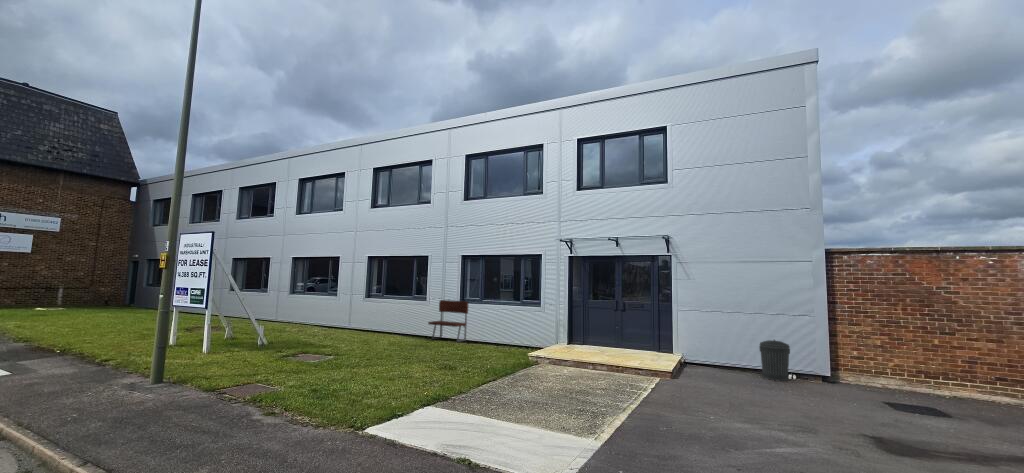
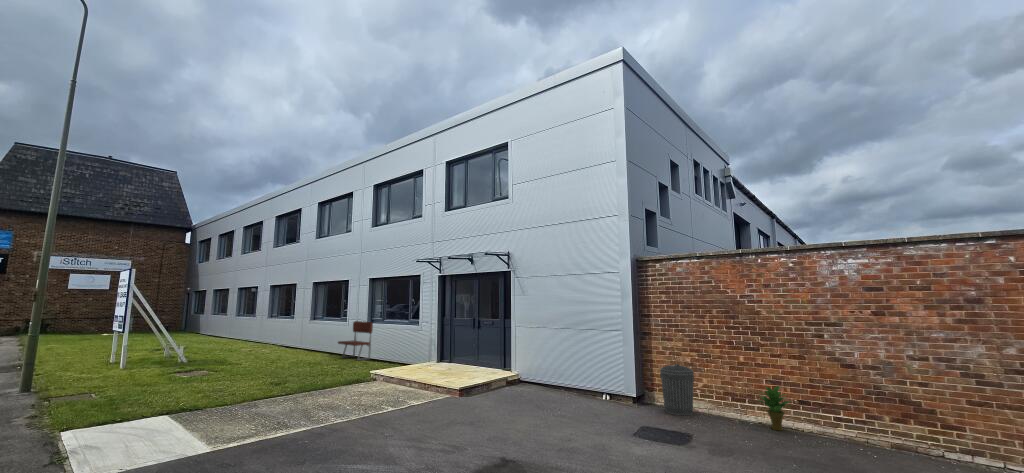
trash can: present [760,340,790,381] -> present [660,364,694,415]
potted plant: none [961,364,1001,402] -> present [759,386,790,431]

